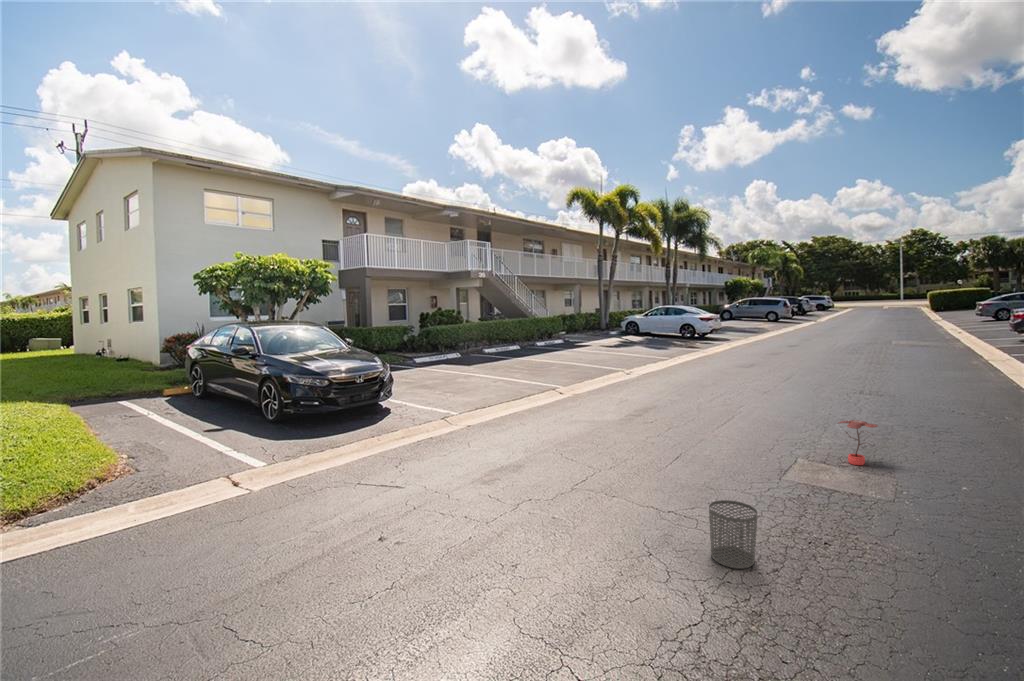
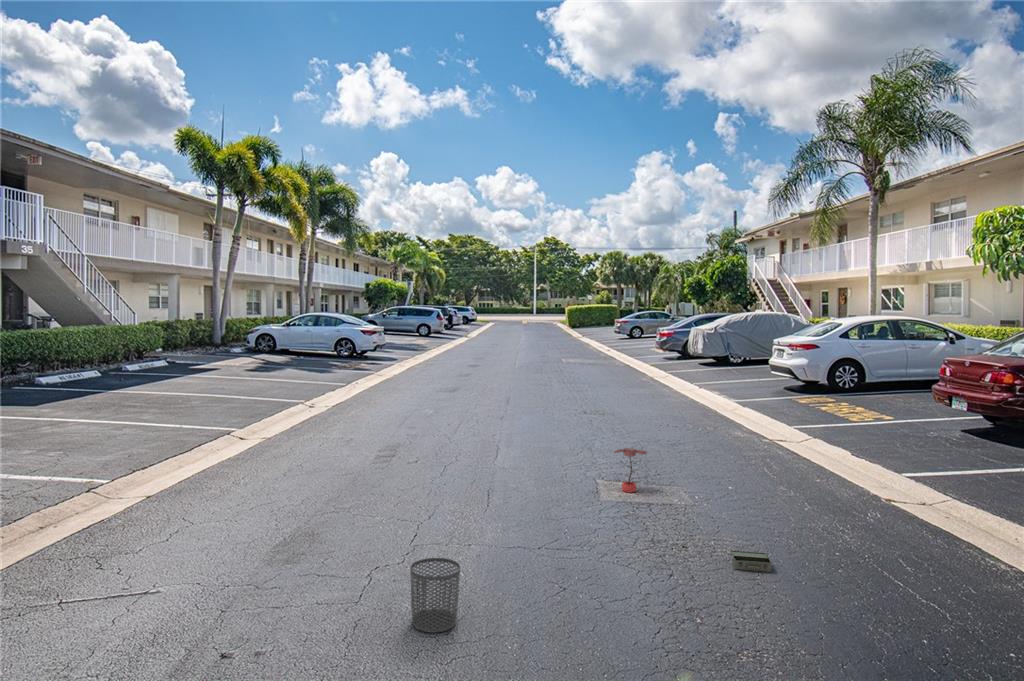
waste bin: present [709,500,757,569] -> present [410,558,460,633]
toolbox: none [921,544,979,581] -> present [731,551,772,572]

